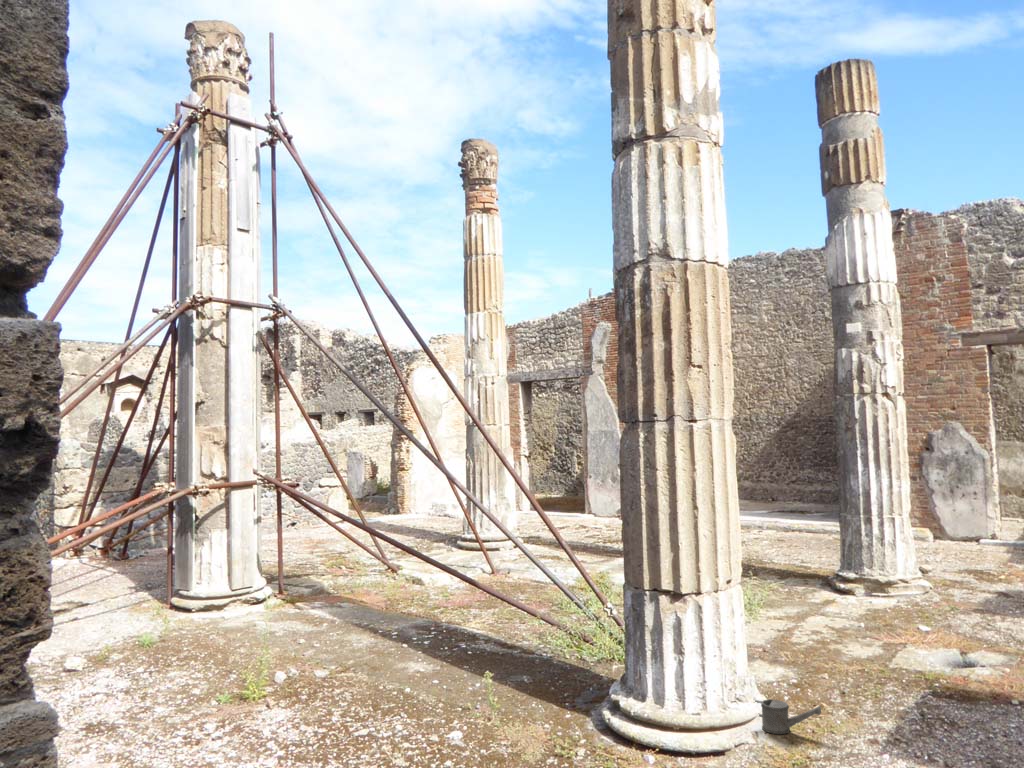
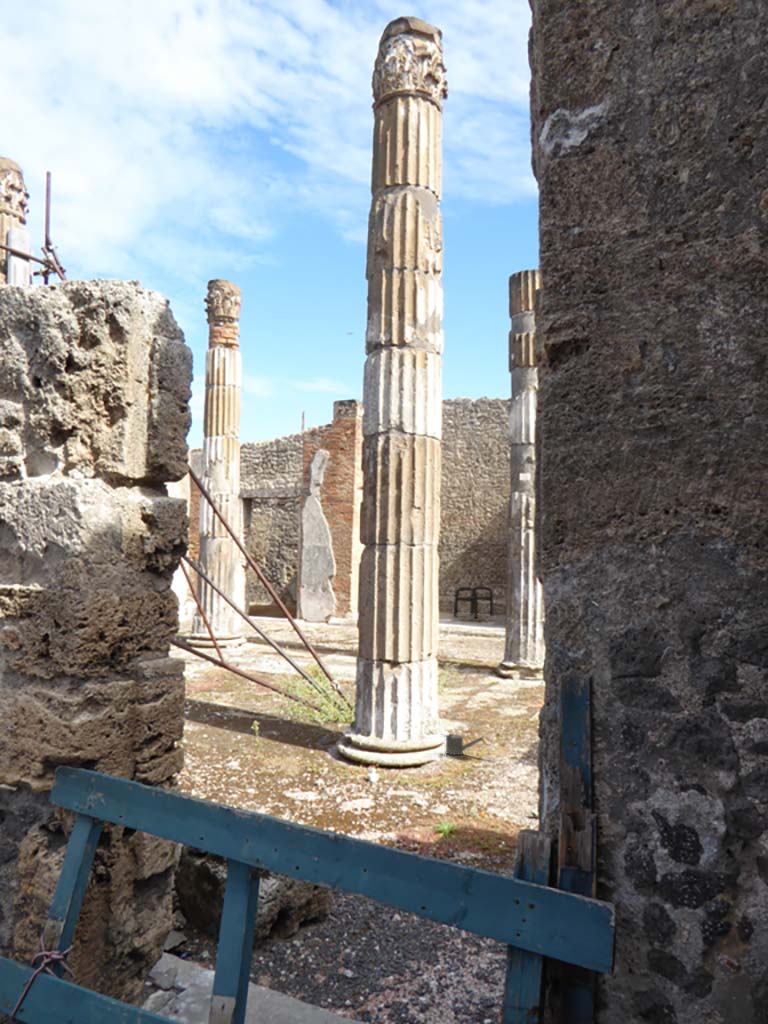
bench: none [770,469,819,507] -> present [454,586,494,618]

